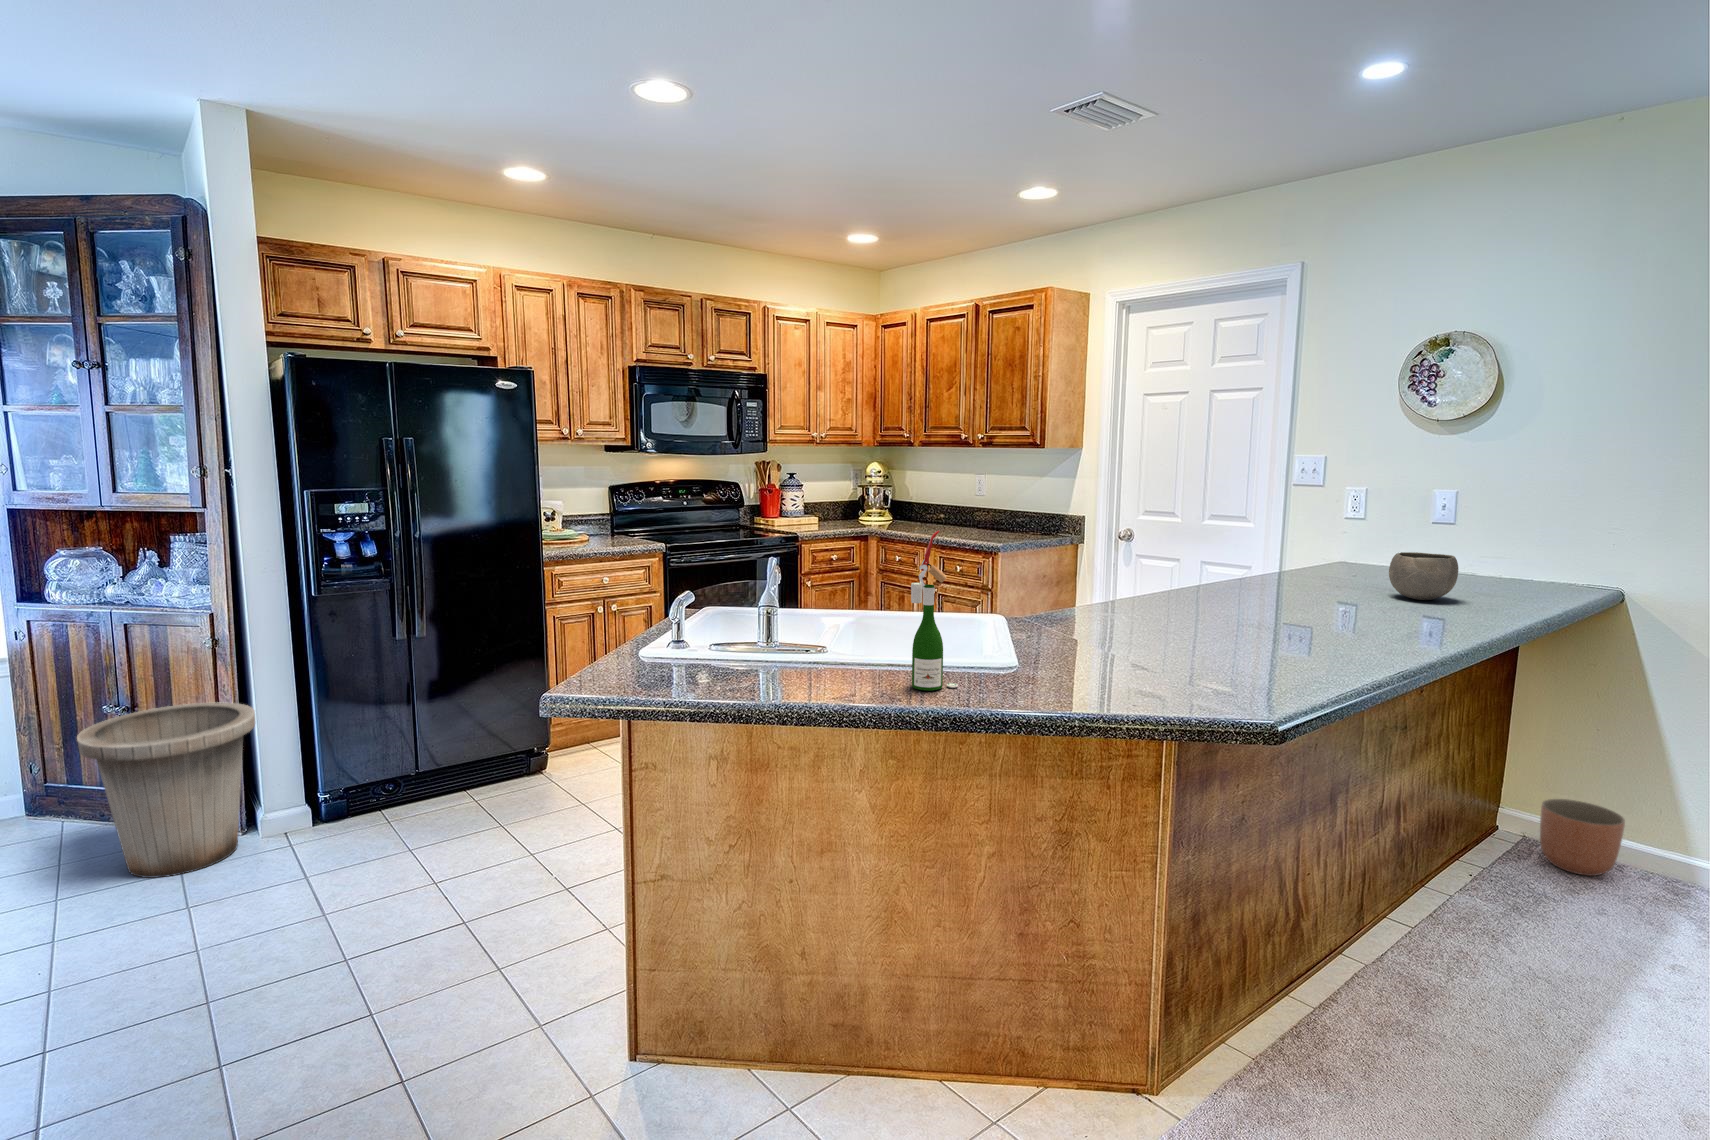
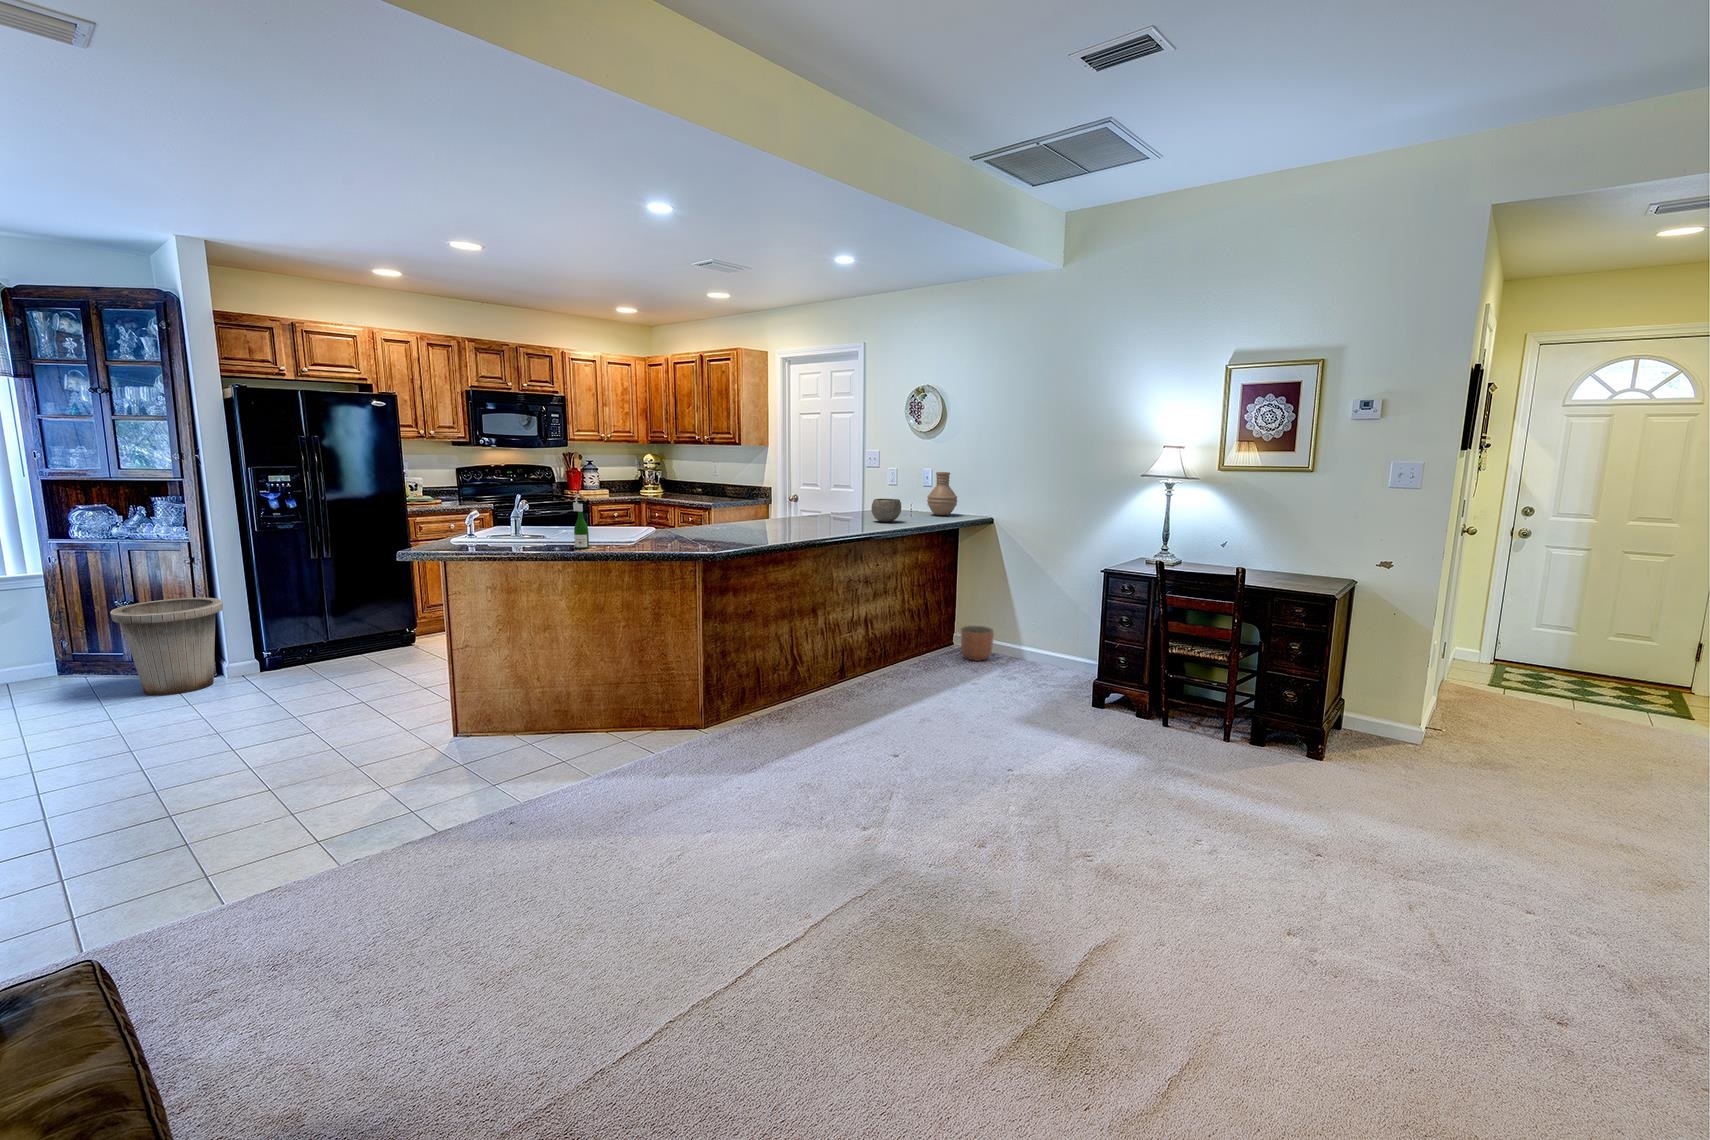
vase: none [1452,498,1522,581] -> present [927,472,957,515]

